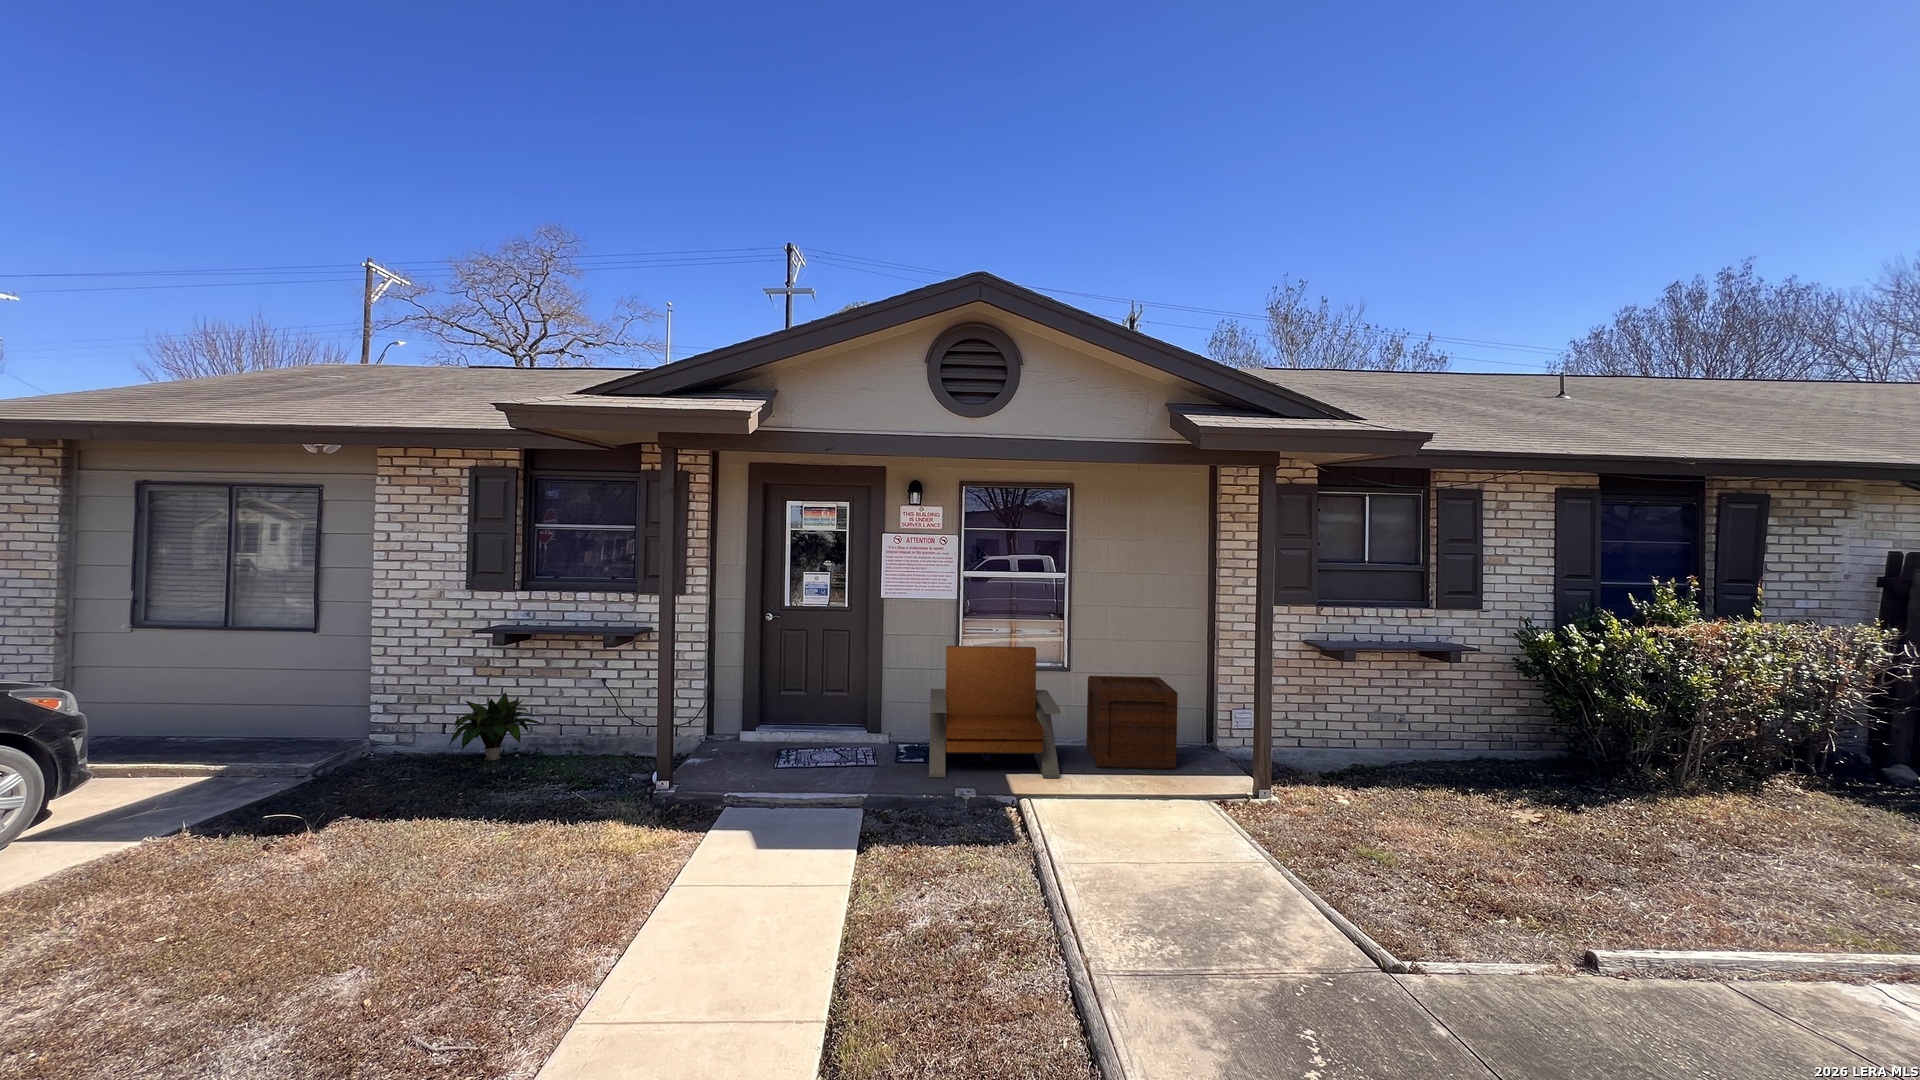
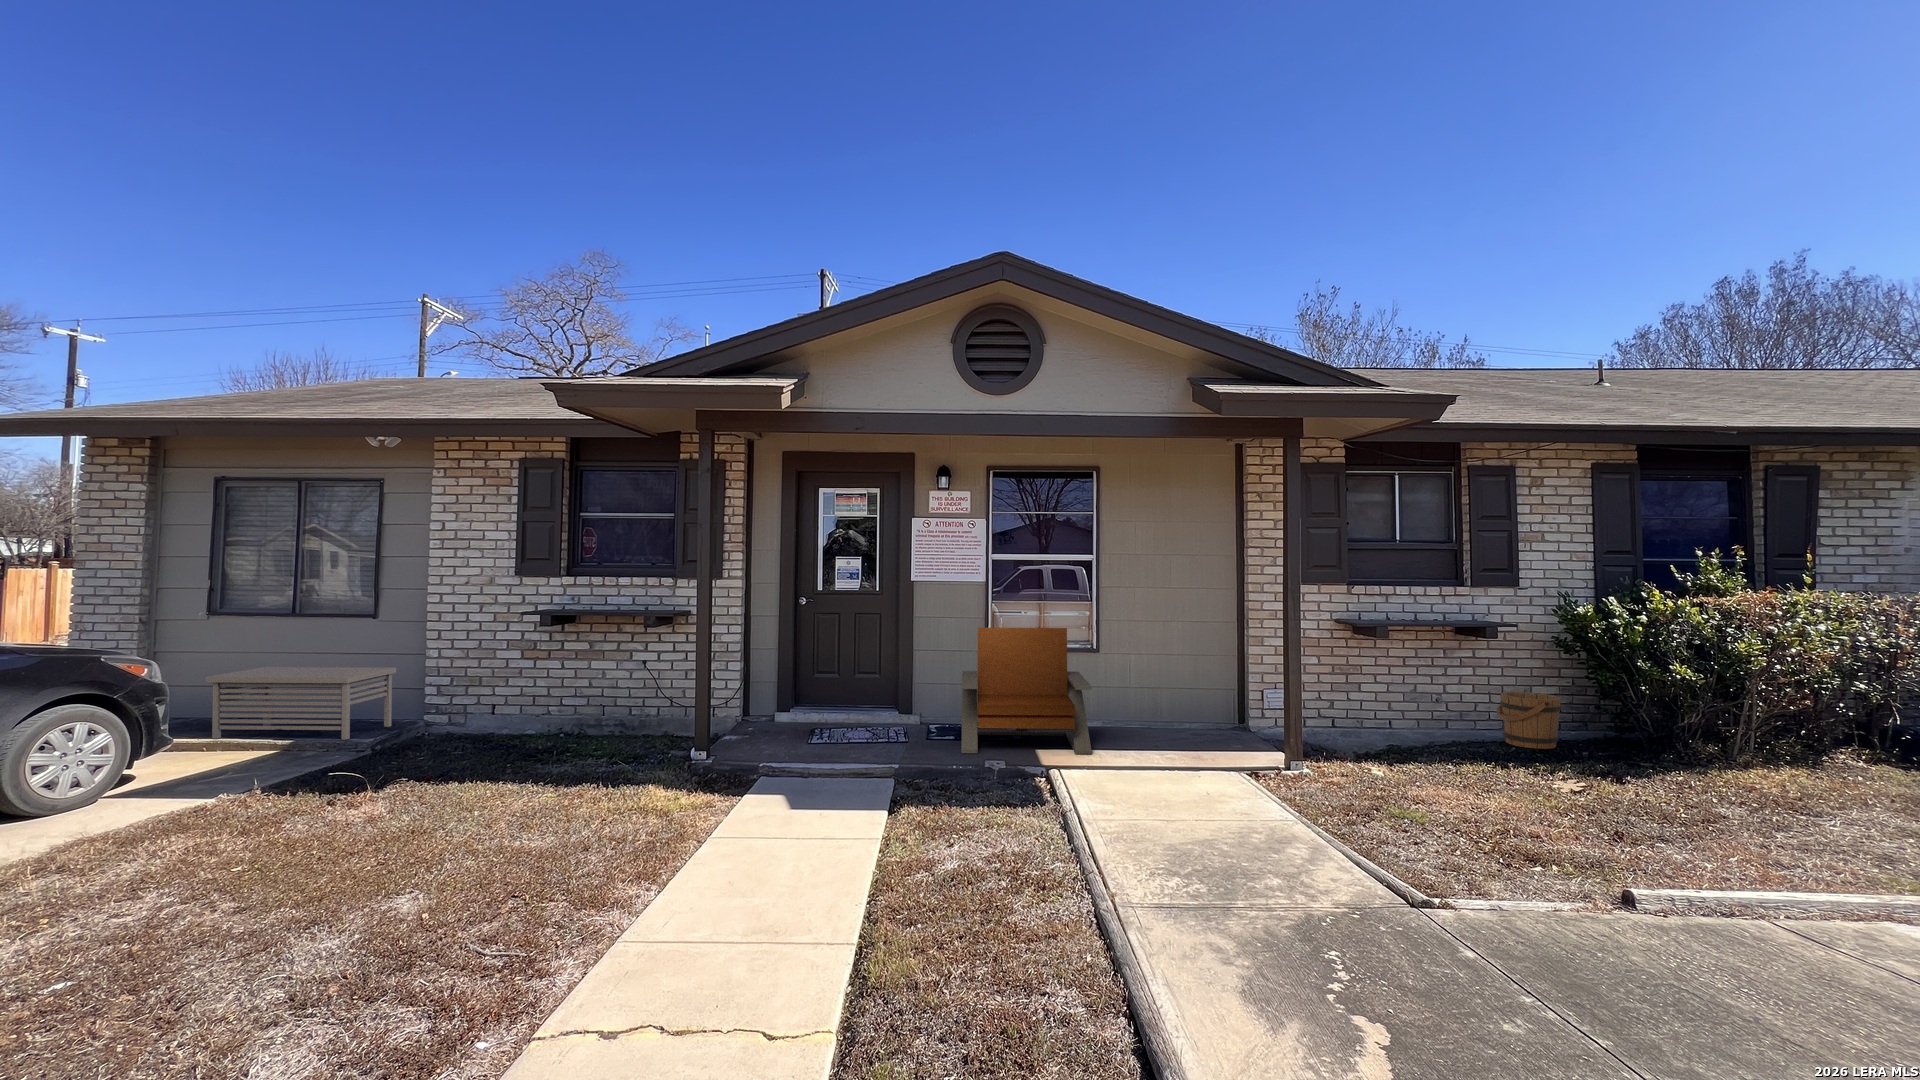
wooden crate: present [1086,676,1178,769] -> none [1120,658,1210,747]
storage bench: none [138,681,344,760] -> present [206,667,396,740]
potted plant: present [449,692,542,761] -> none [495,673,587,740]
bucket: none [1454,712,1517,771] -> present [1497,692,1561,749]

